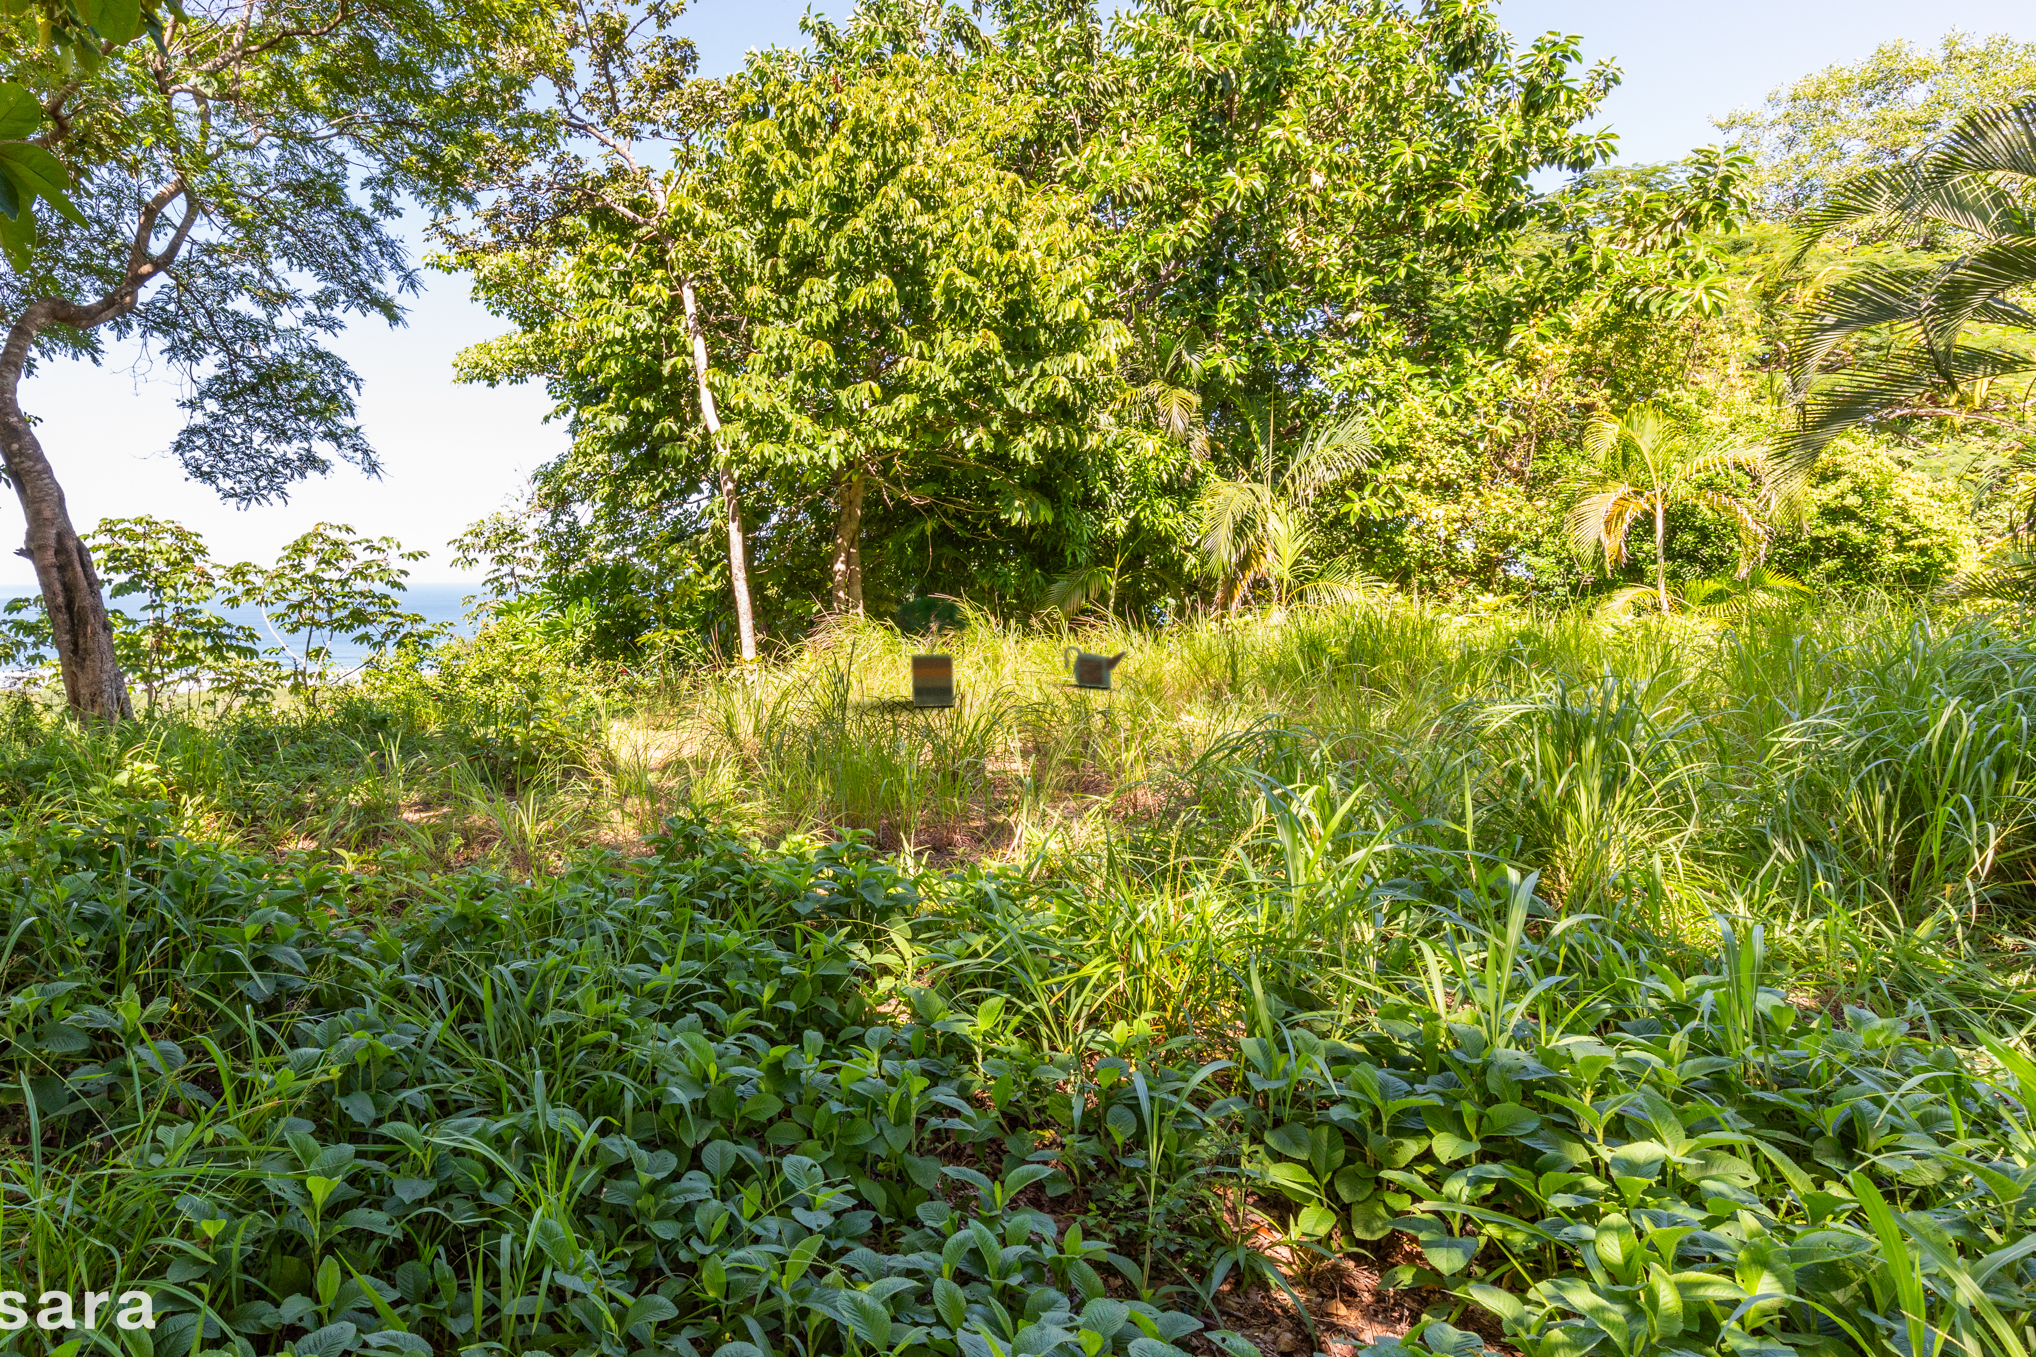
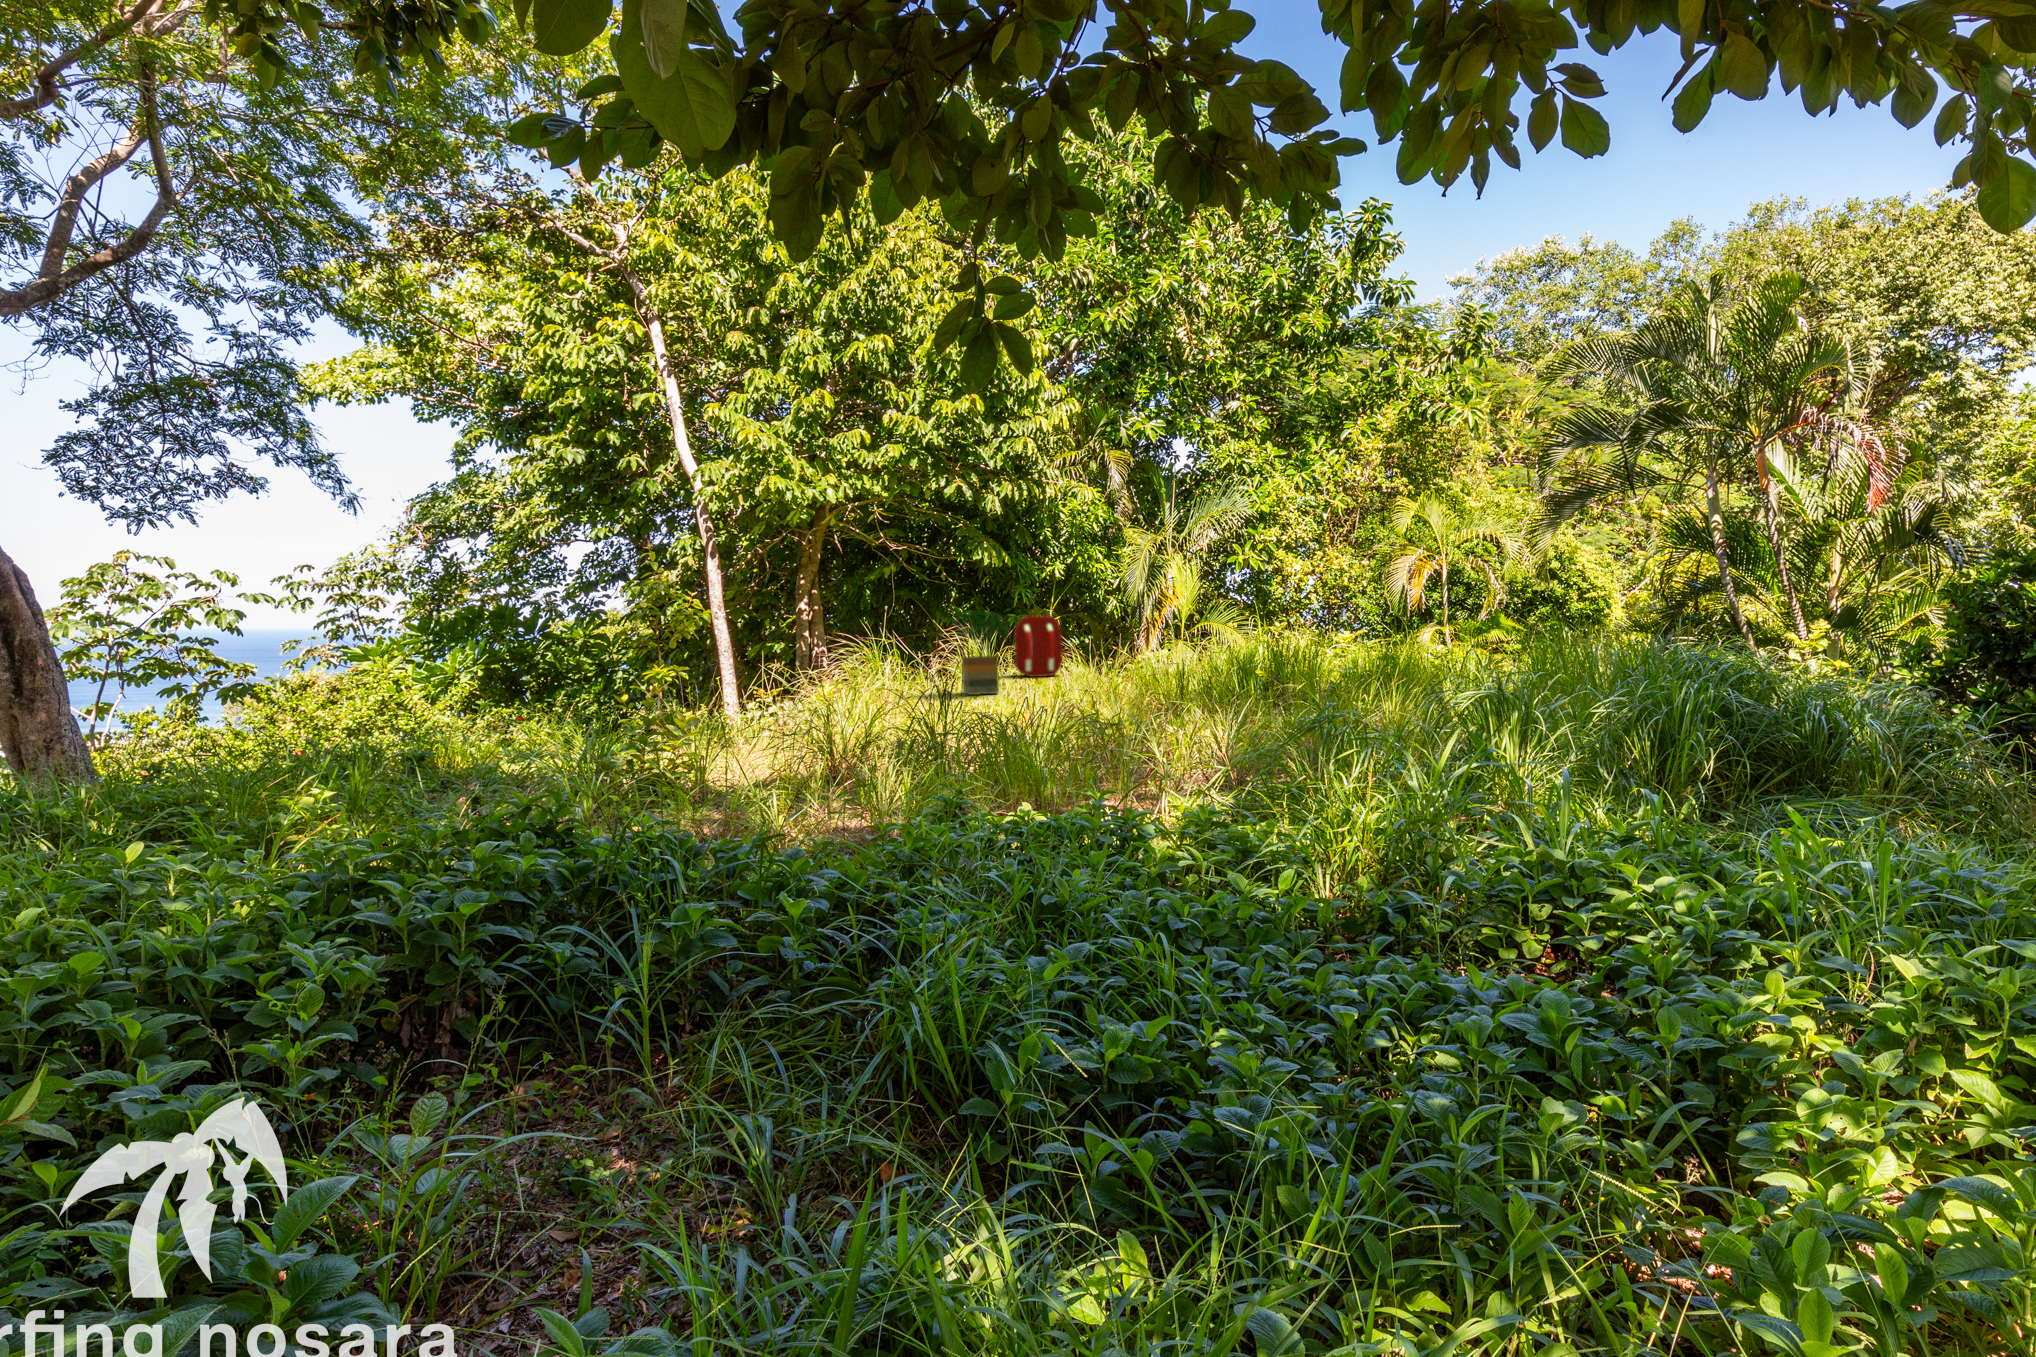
backpack: none [1006,589,1069,671] -> present [1015,611,1062,677]
watering can: present [1064,646,1126,688] -> none [1065,652,1114,682]

